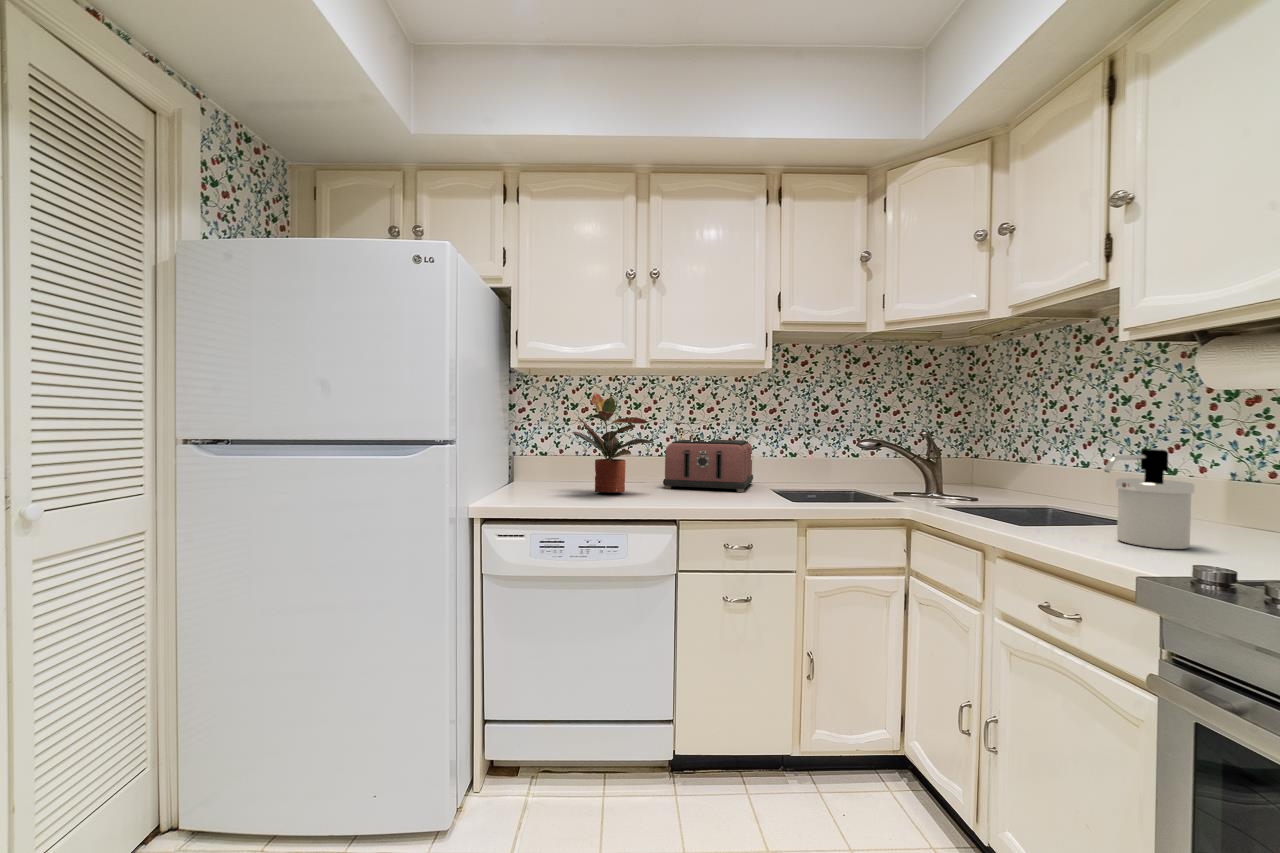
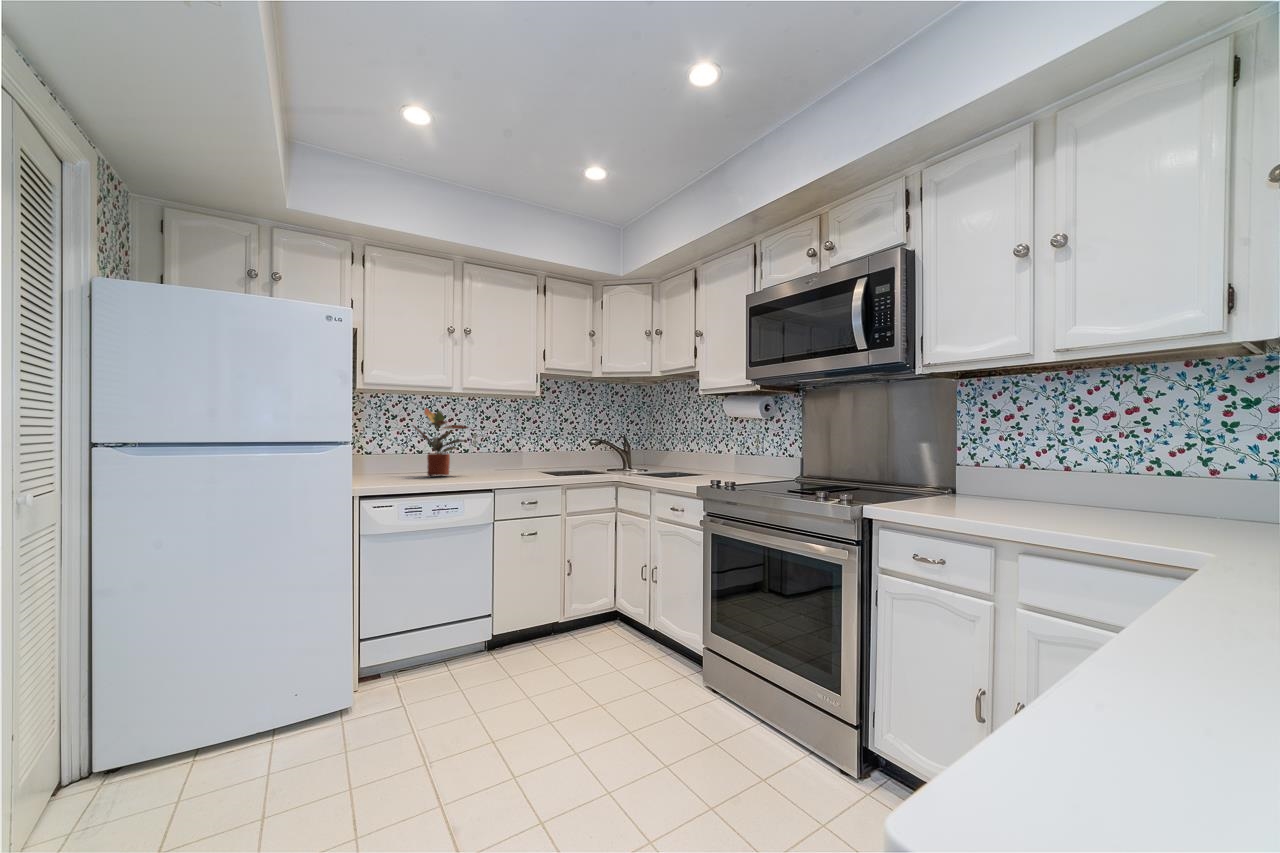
toaster: present [663,440,753,492] -> none [469,441,525,474]
soap dispenser: present [1104,449,1194,549] -> none [697,438,726,478]

